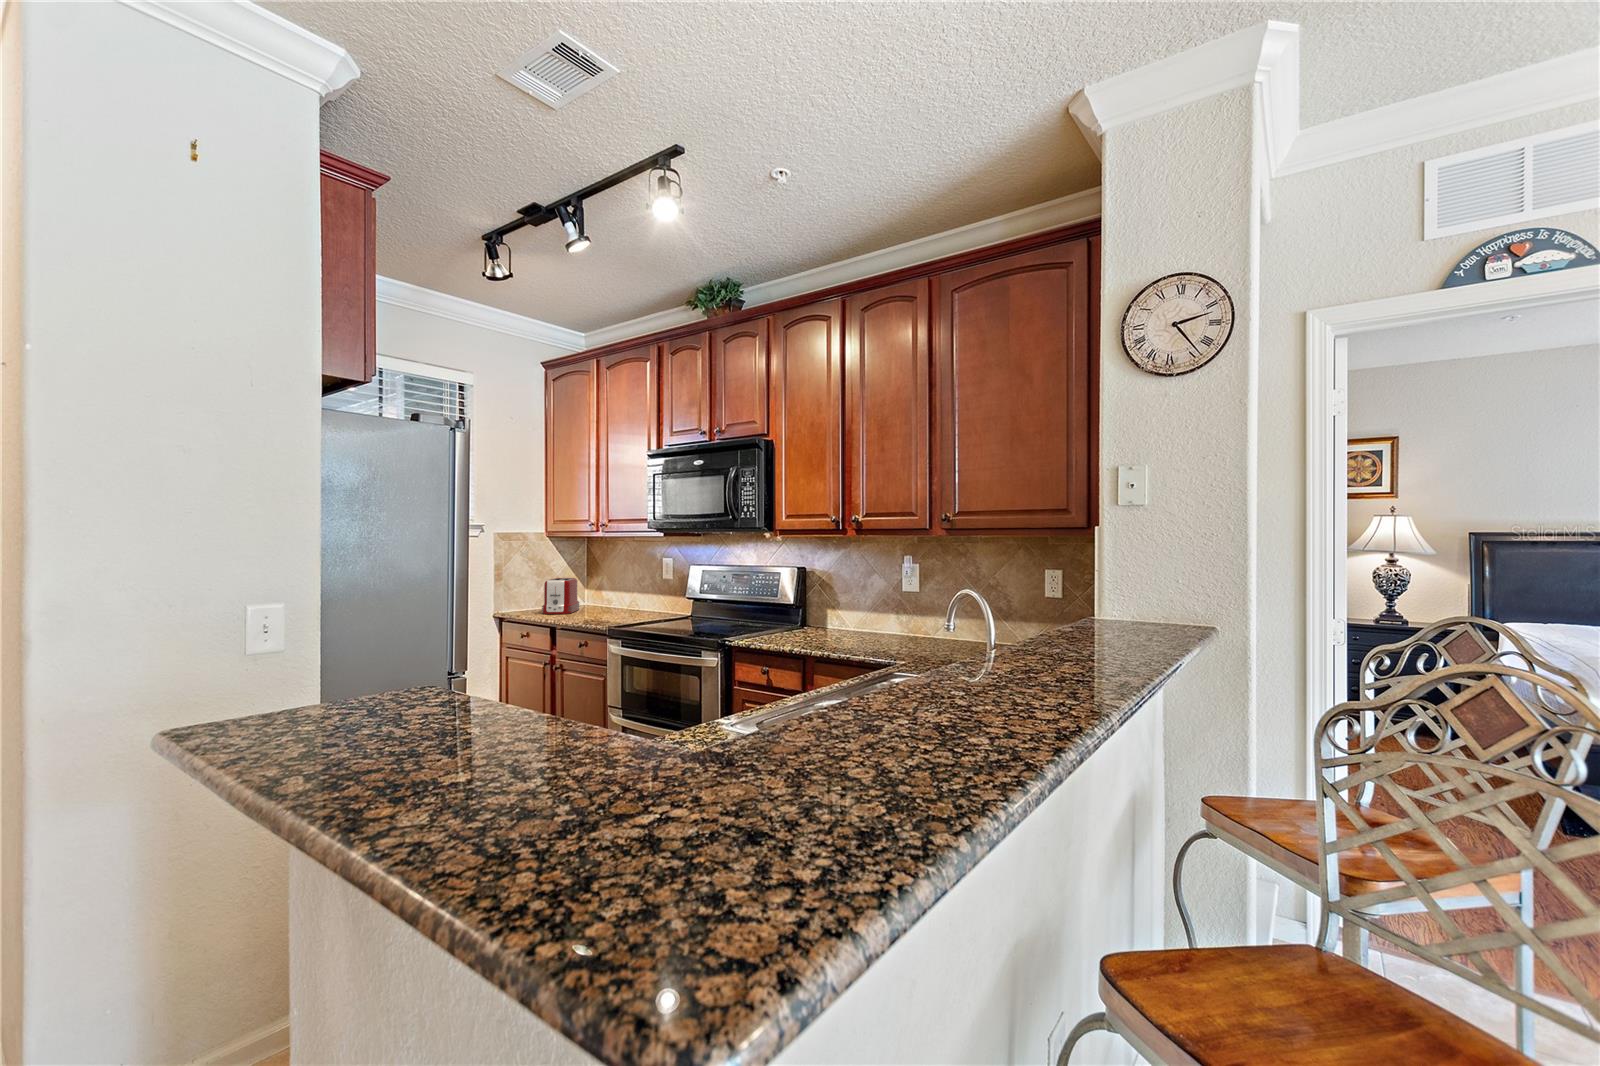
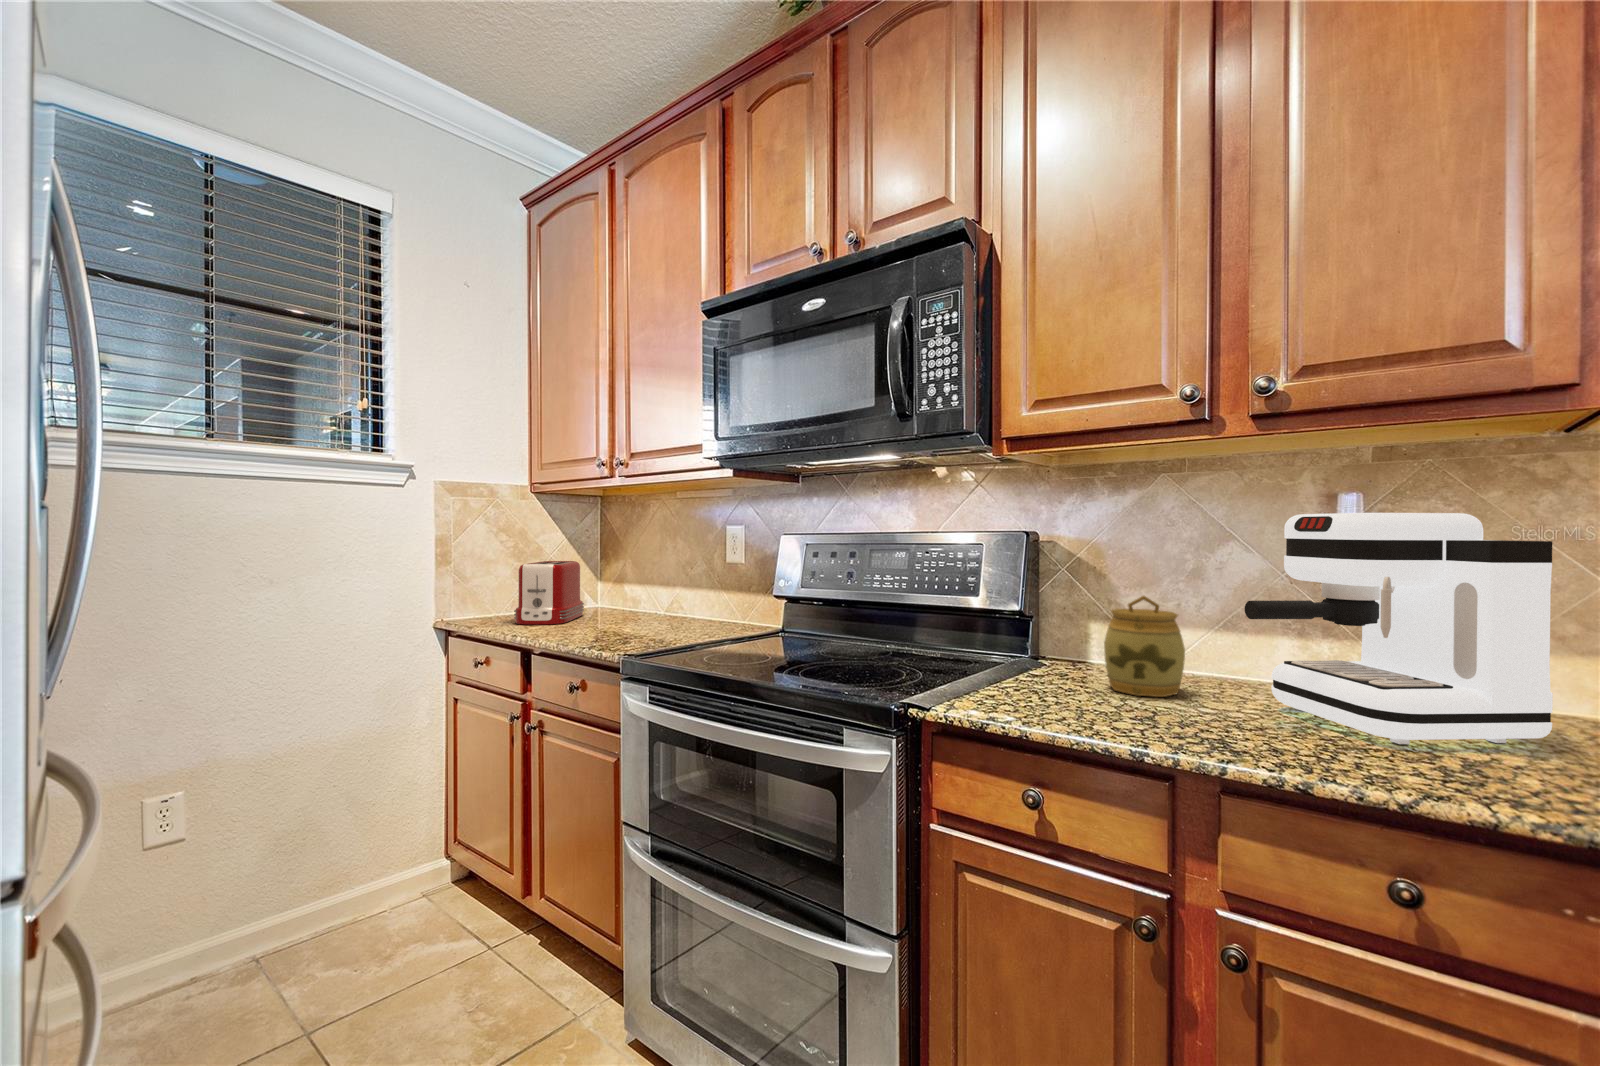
coffee maker: none [849,566,932,647] -> present [1245,513,1553,744]
jar: none [814,597,844,638] -> present [1104,596,1185,697]

